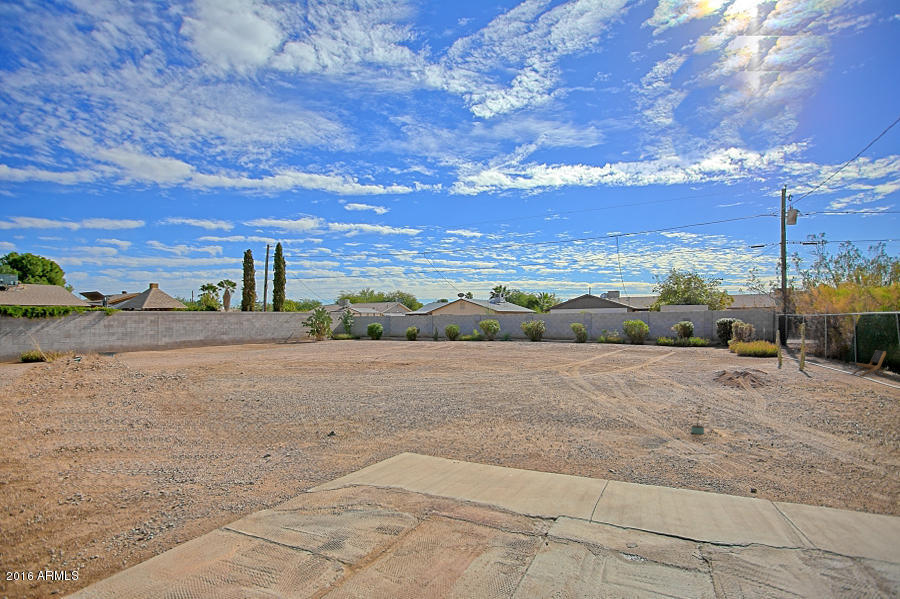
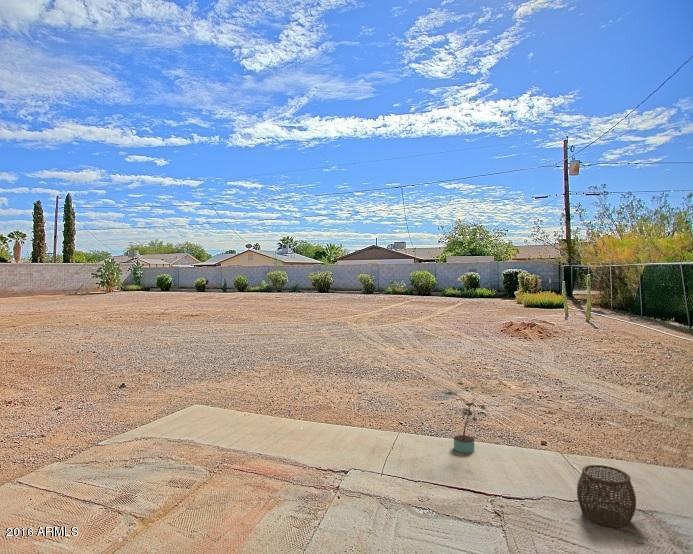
lounge chair: present [850,350,887,377] -> none [641,302,681,332]
woven basket: none [760,430,791,456] -> present [577,465,636,528]

